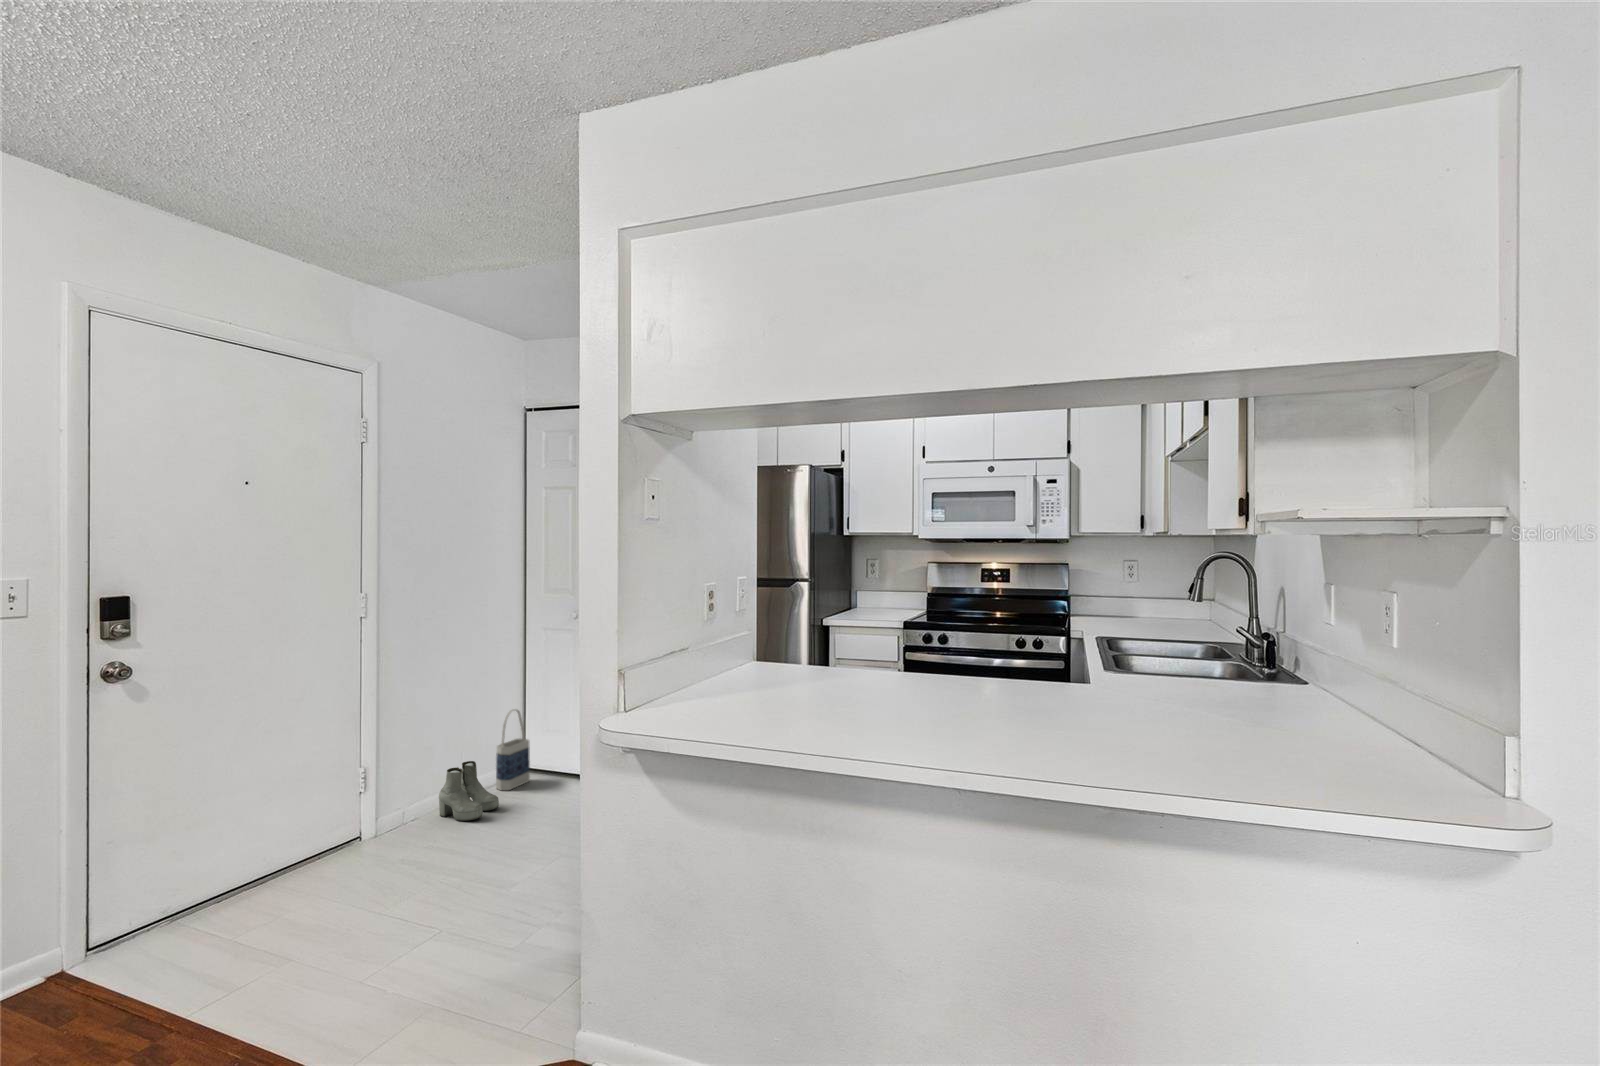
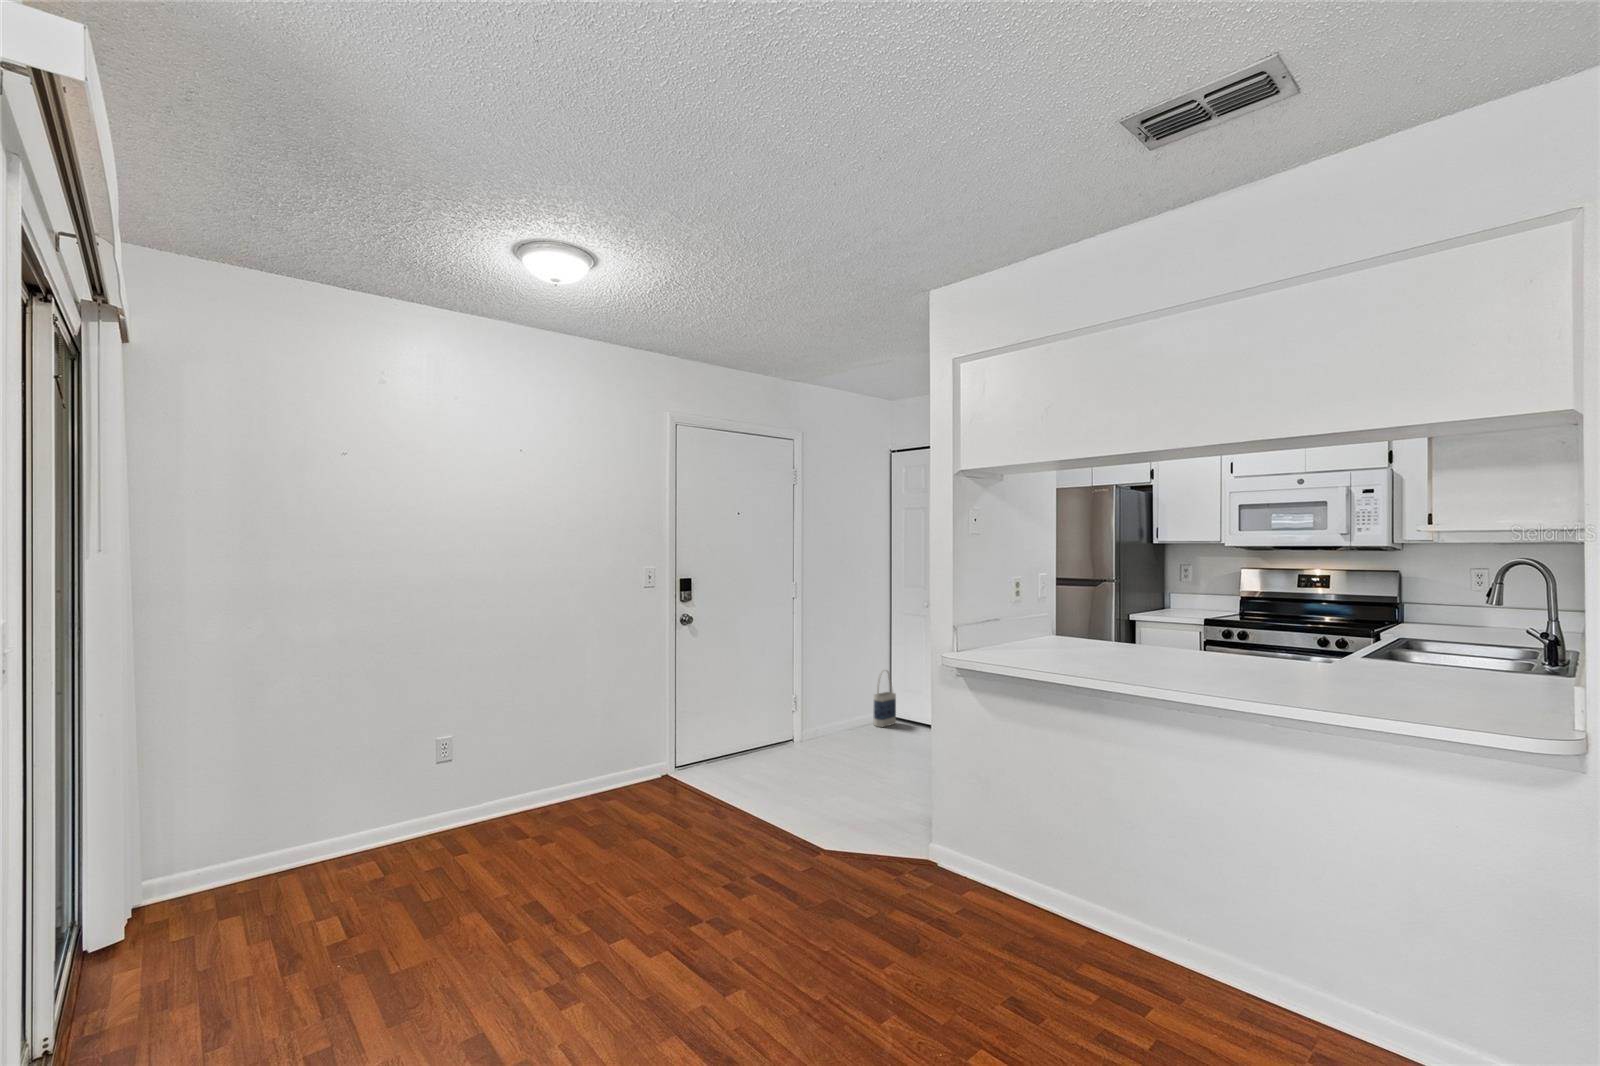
boots: present [439,761,499,821] -> none [838,702,876,740]

